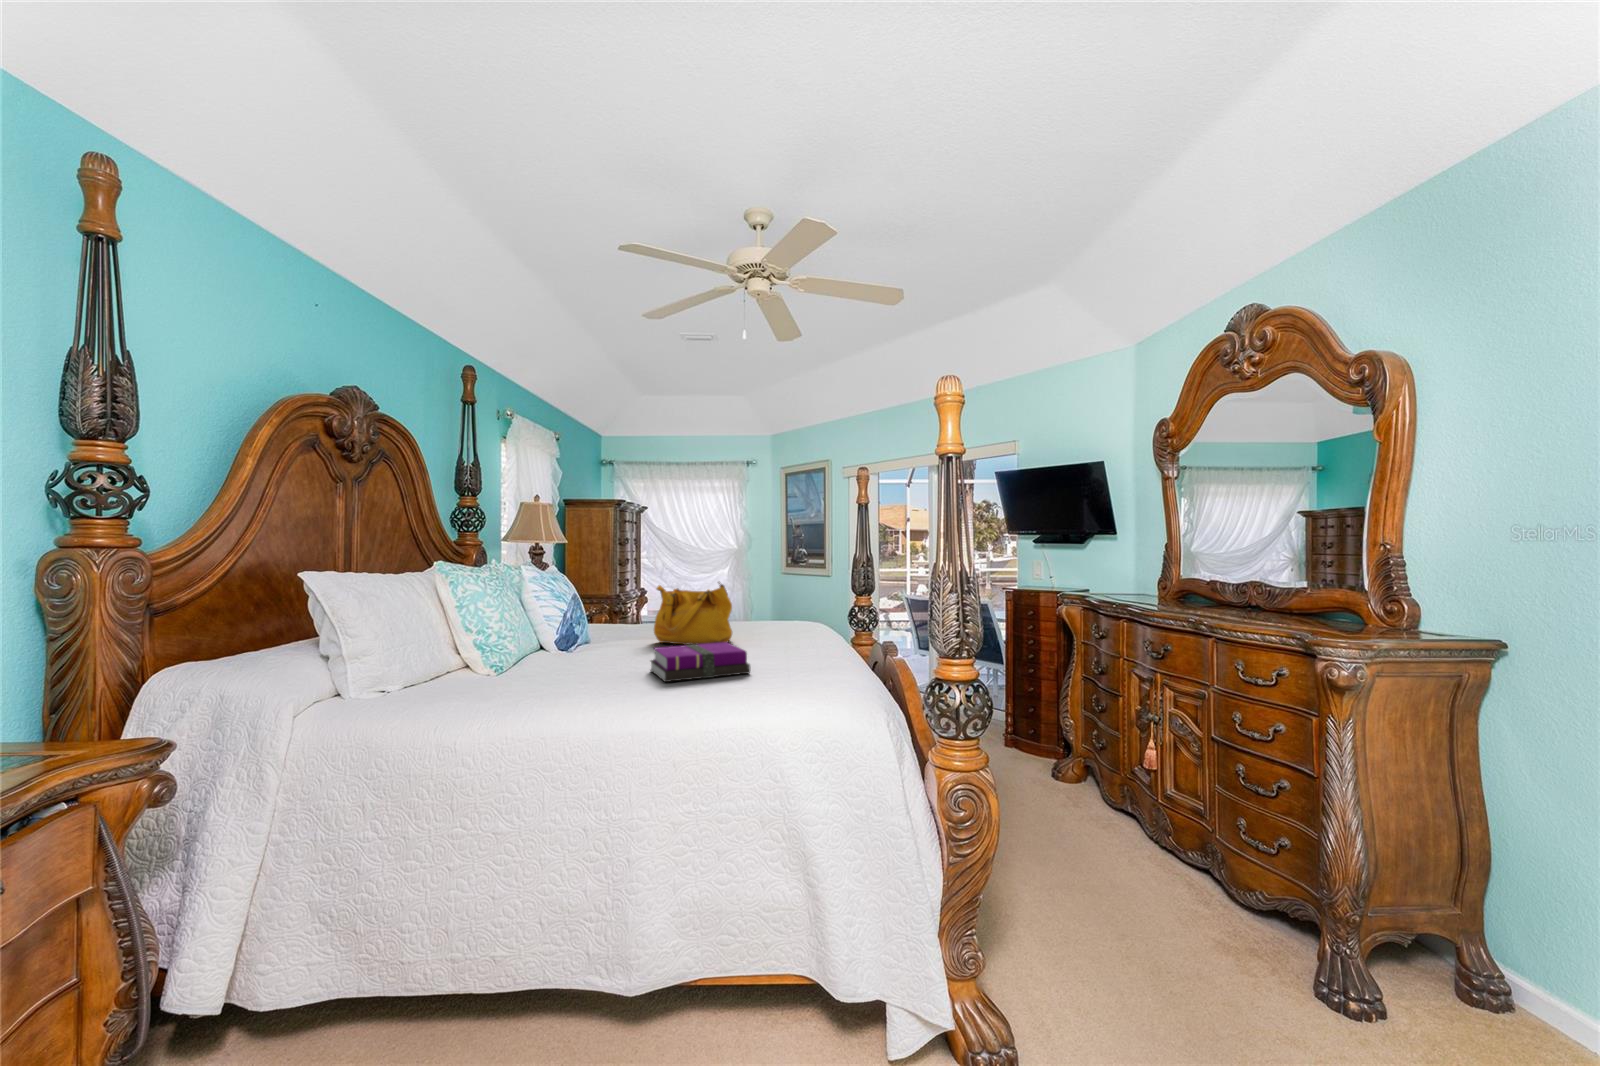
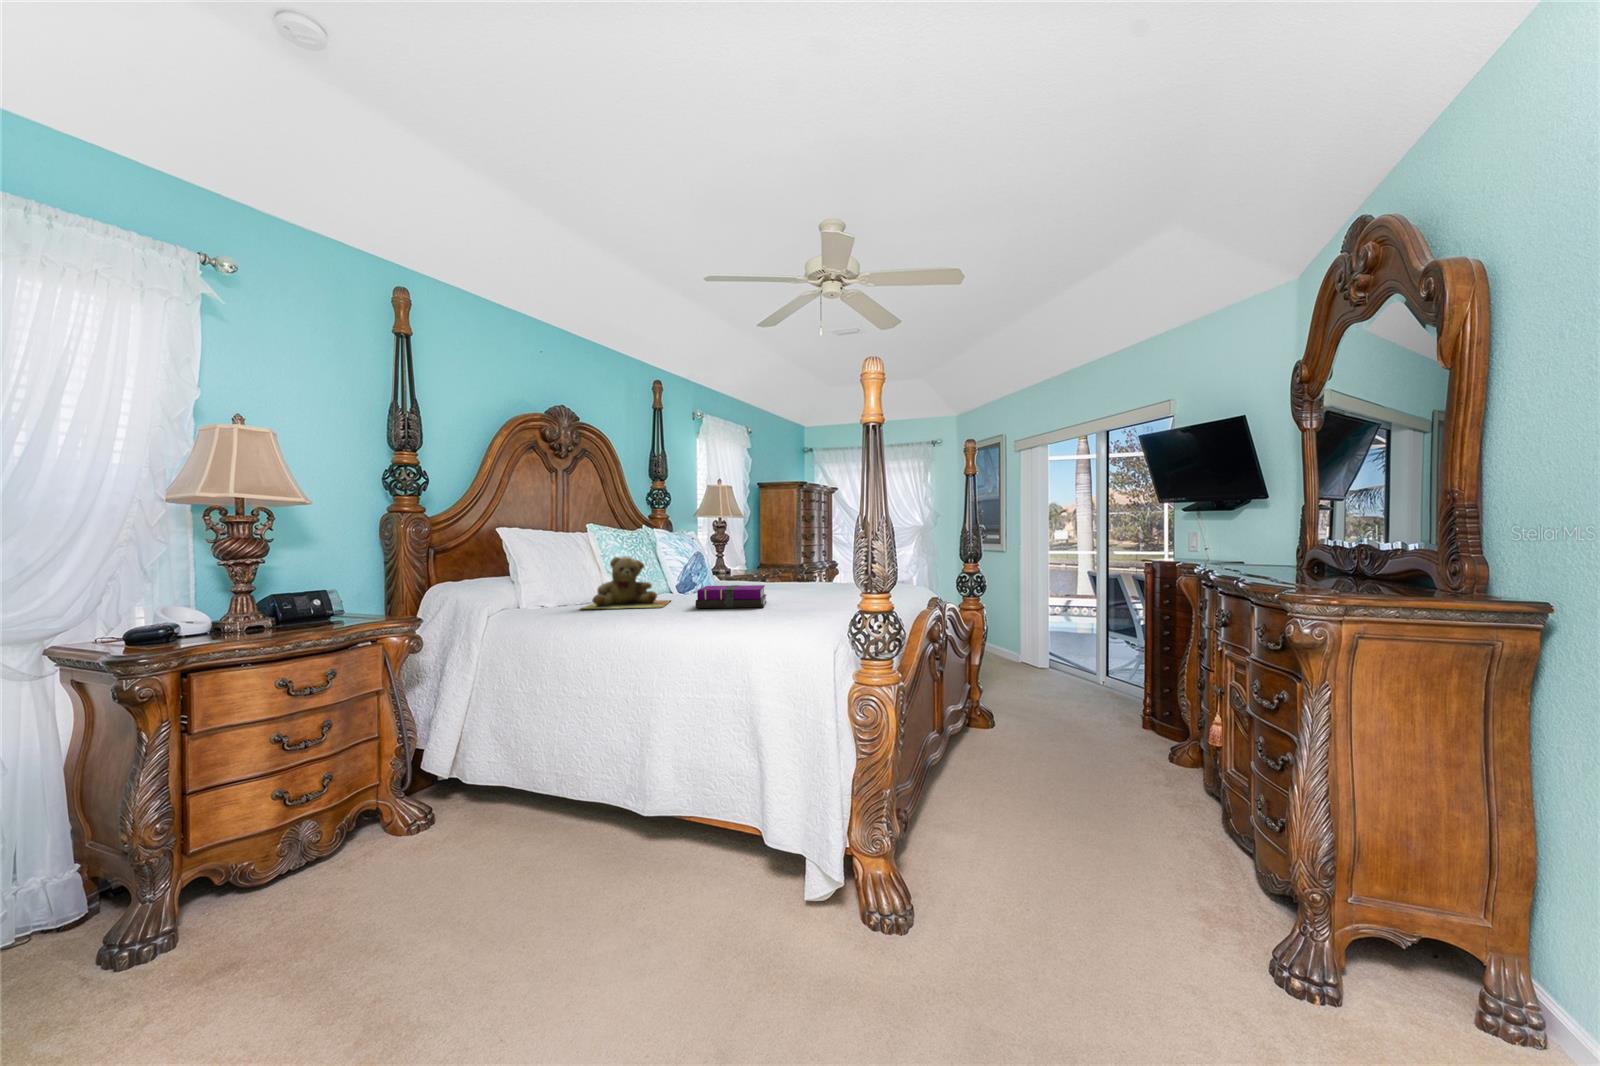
handbag: present [654,582,732,645] -> none [750,541,809,593]
teddy bear: none [475,613,610,700] -> present [582,557,670,609]

